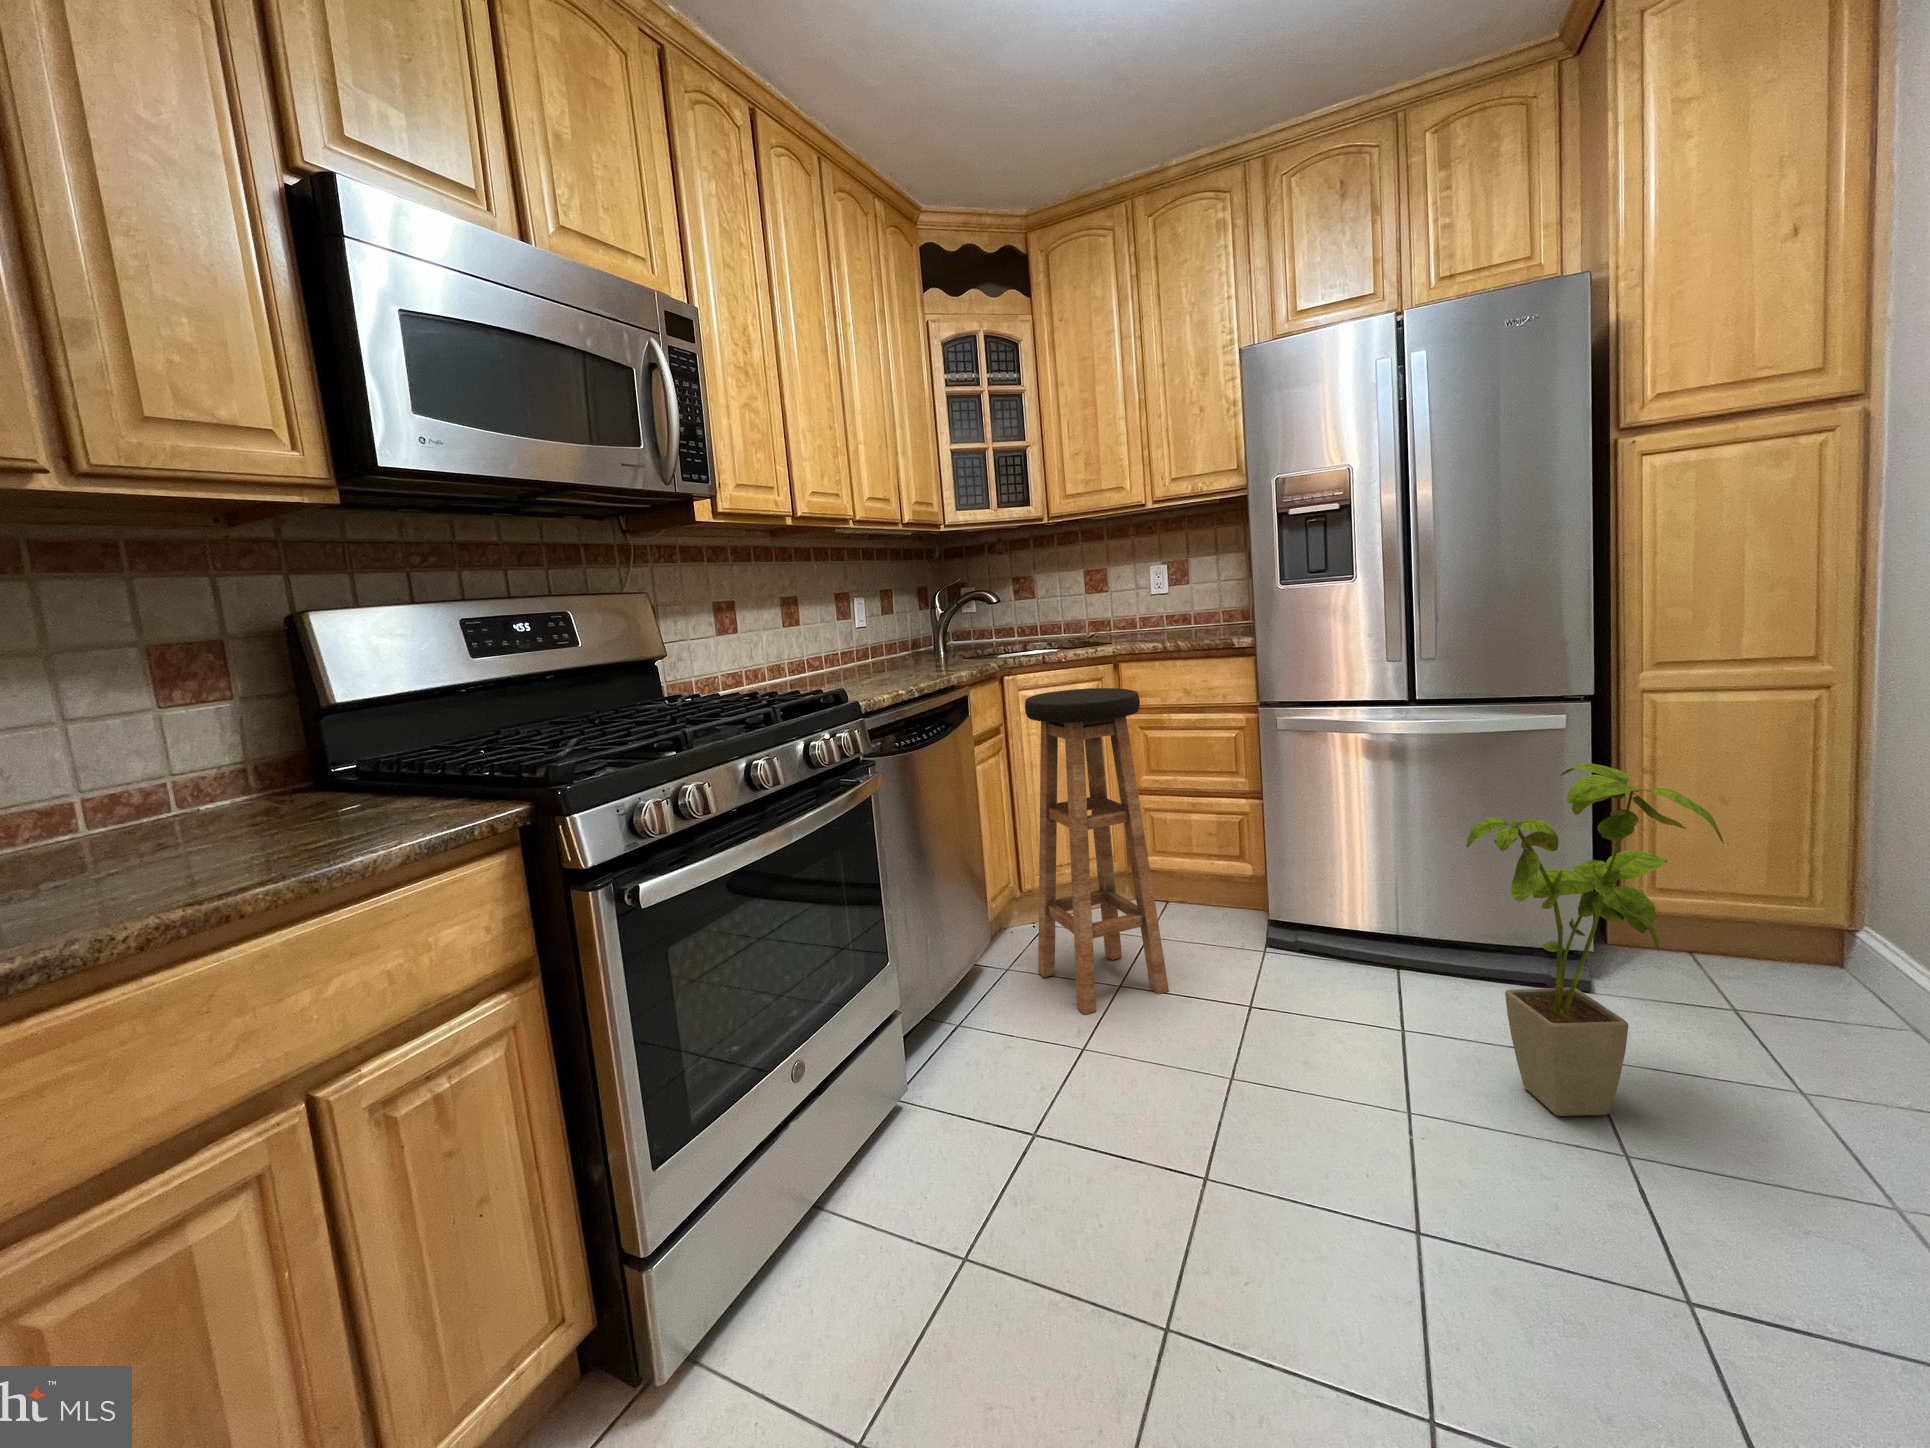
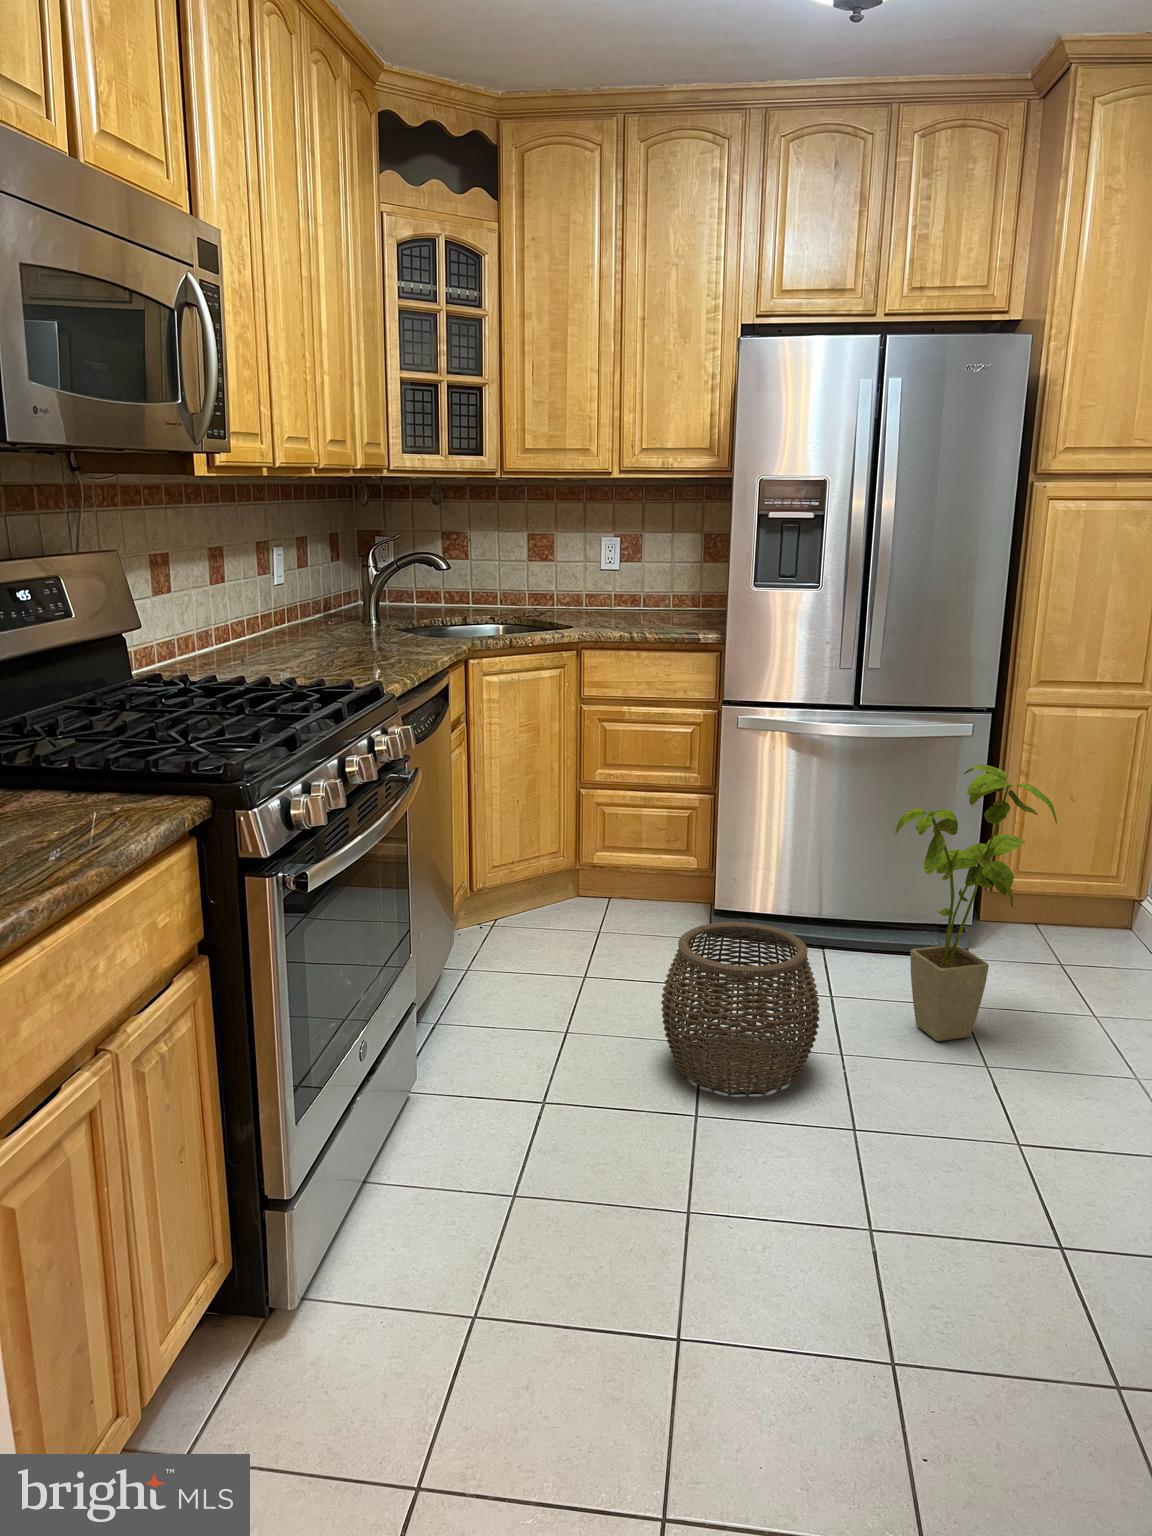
bar stool: present [1025,688,1169,1014] -> none [498,679,631,1009]
woven basket: none [1175,944,1375,1167] -> present [661,922,820,1096]

